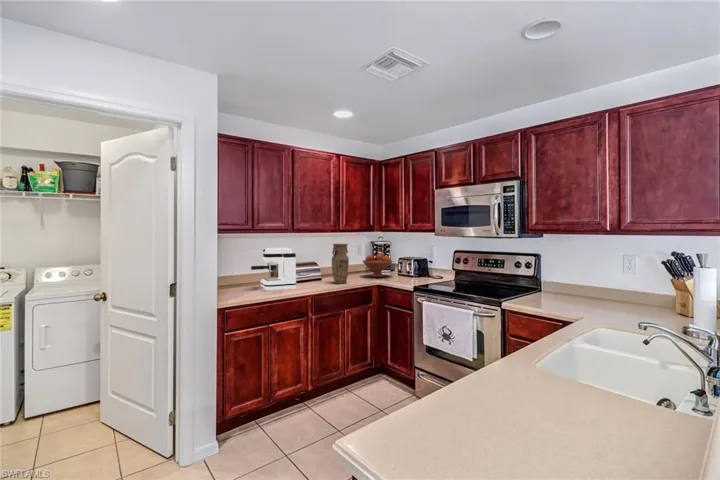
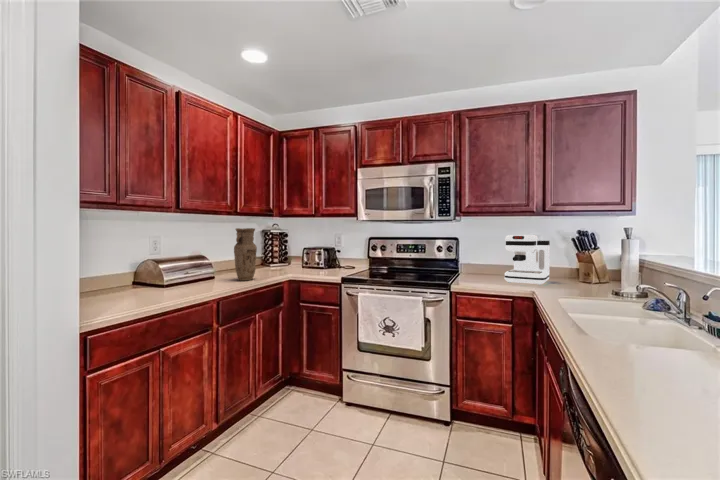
coffee maker: present [251,248,296,291] -> present [504,235,550,285]
fruit bowl: present [363,254,392,277] -> none [263,243,300,271]

